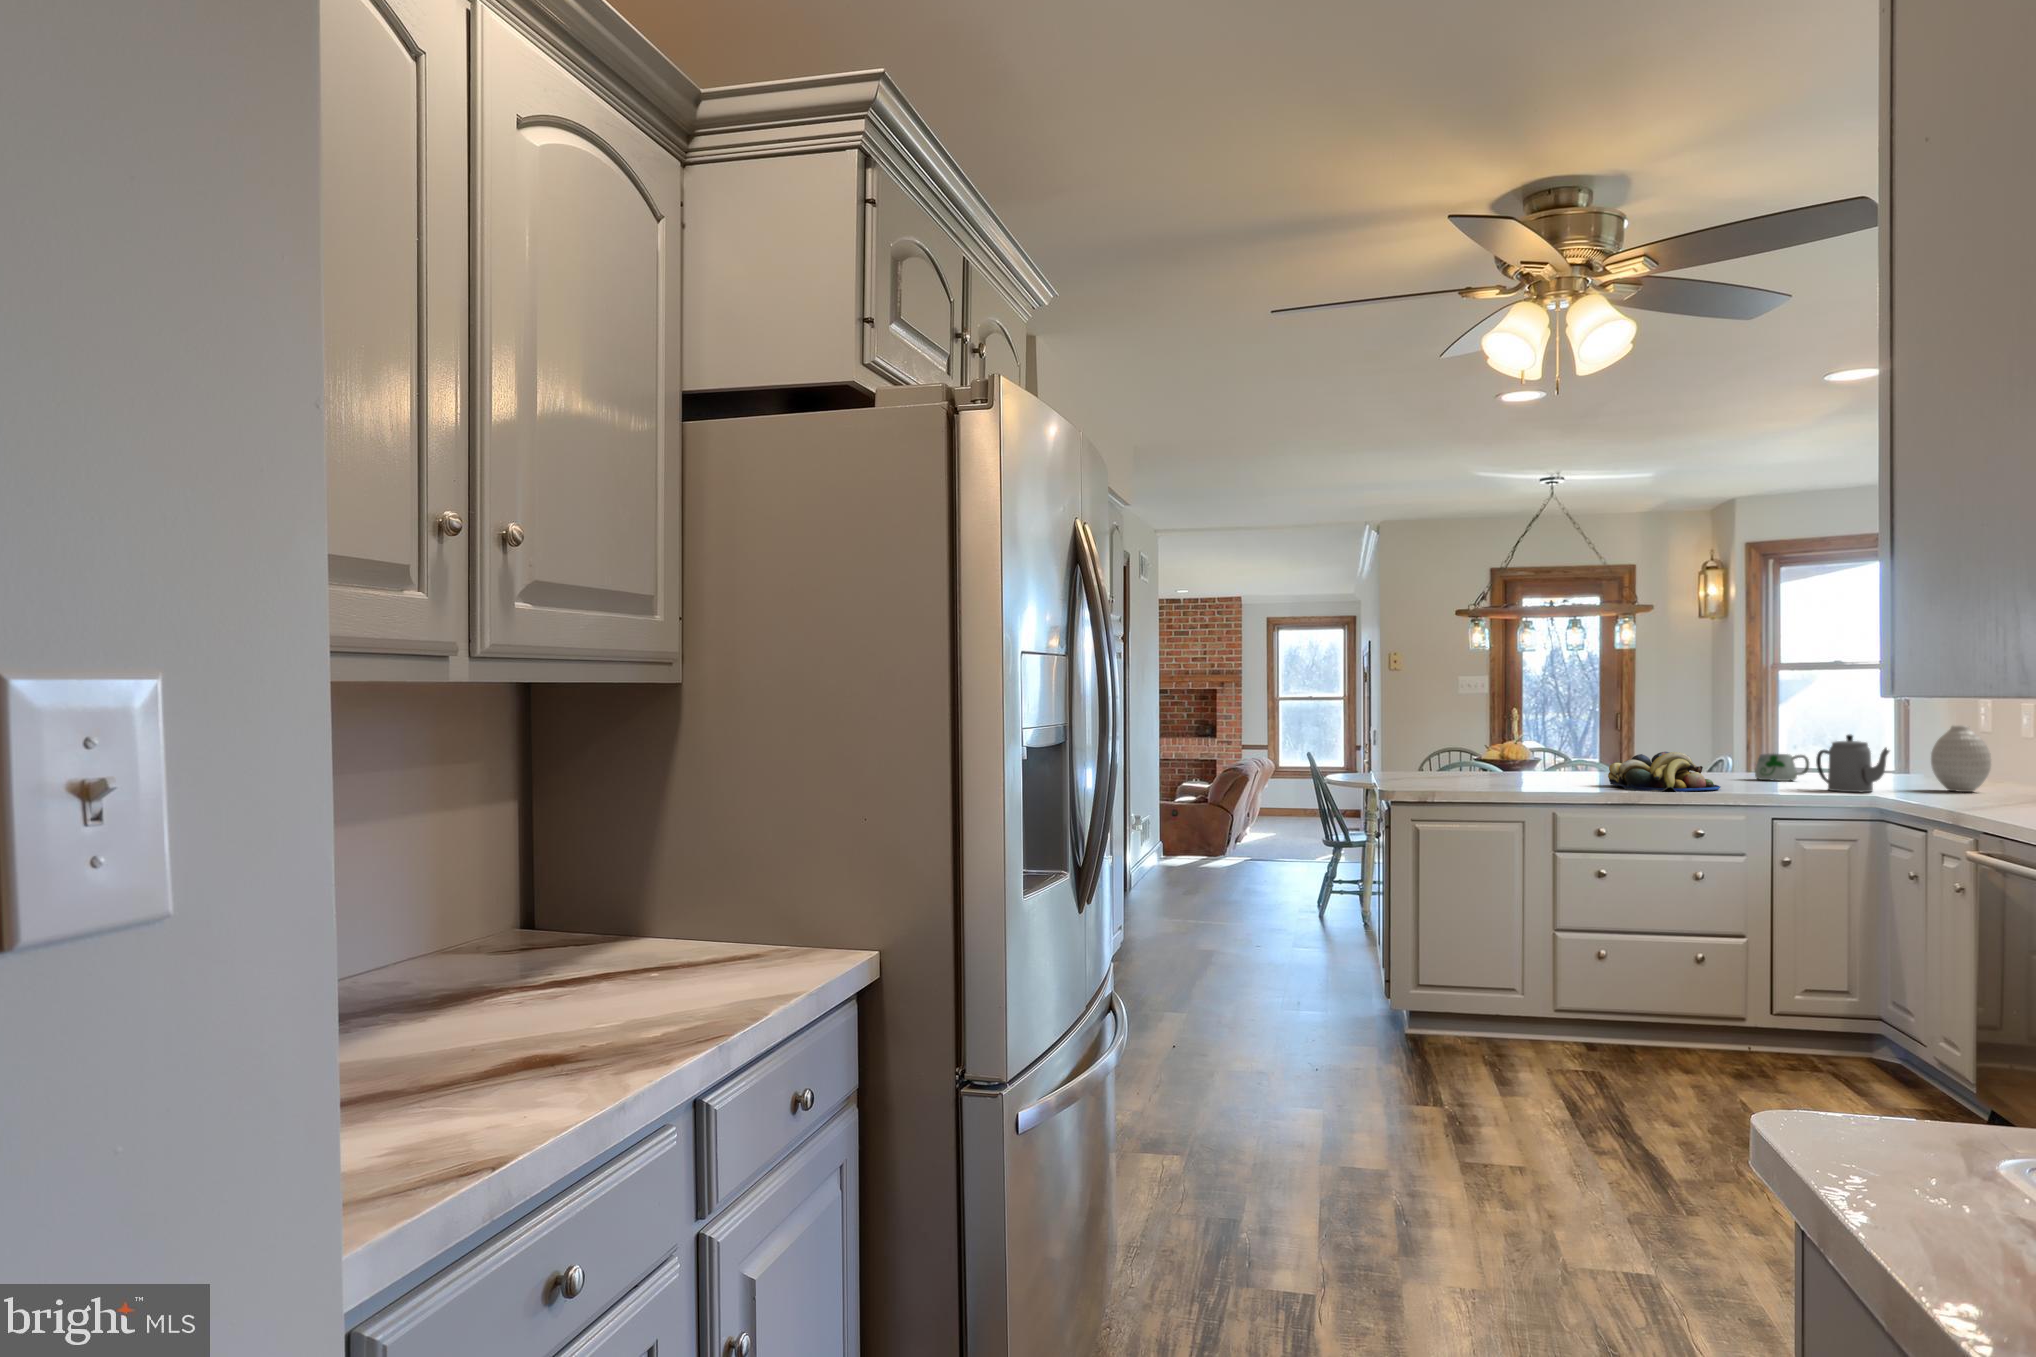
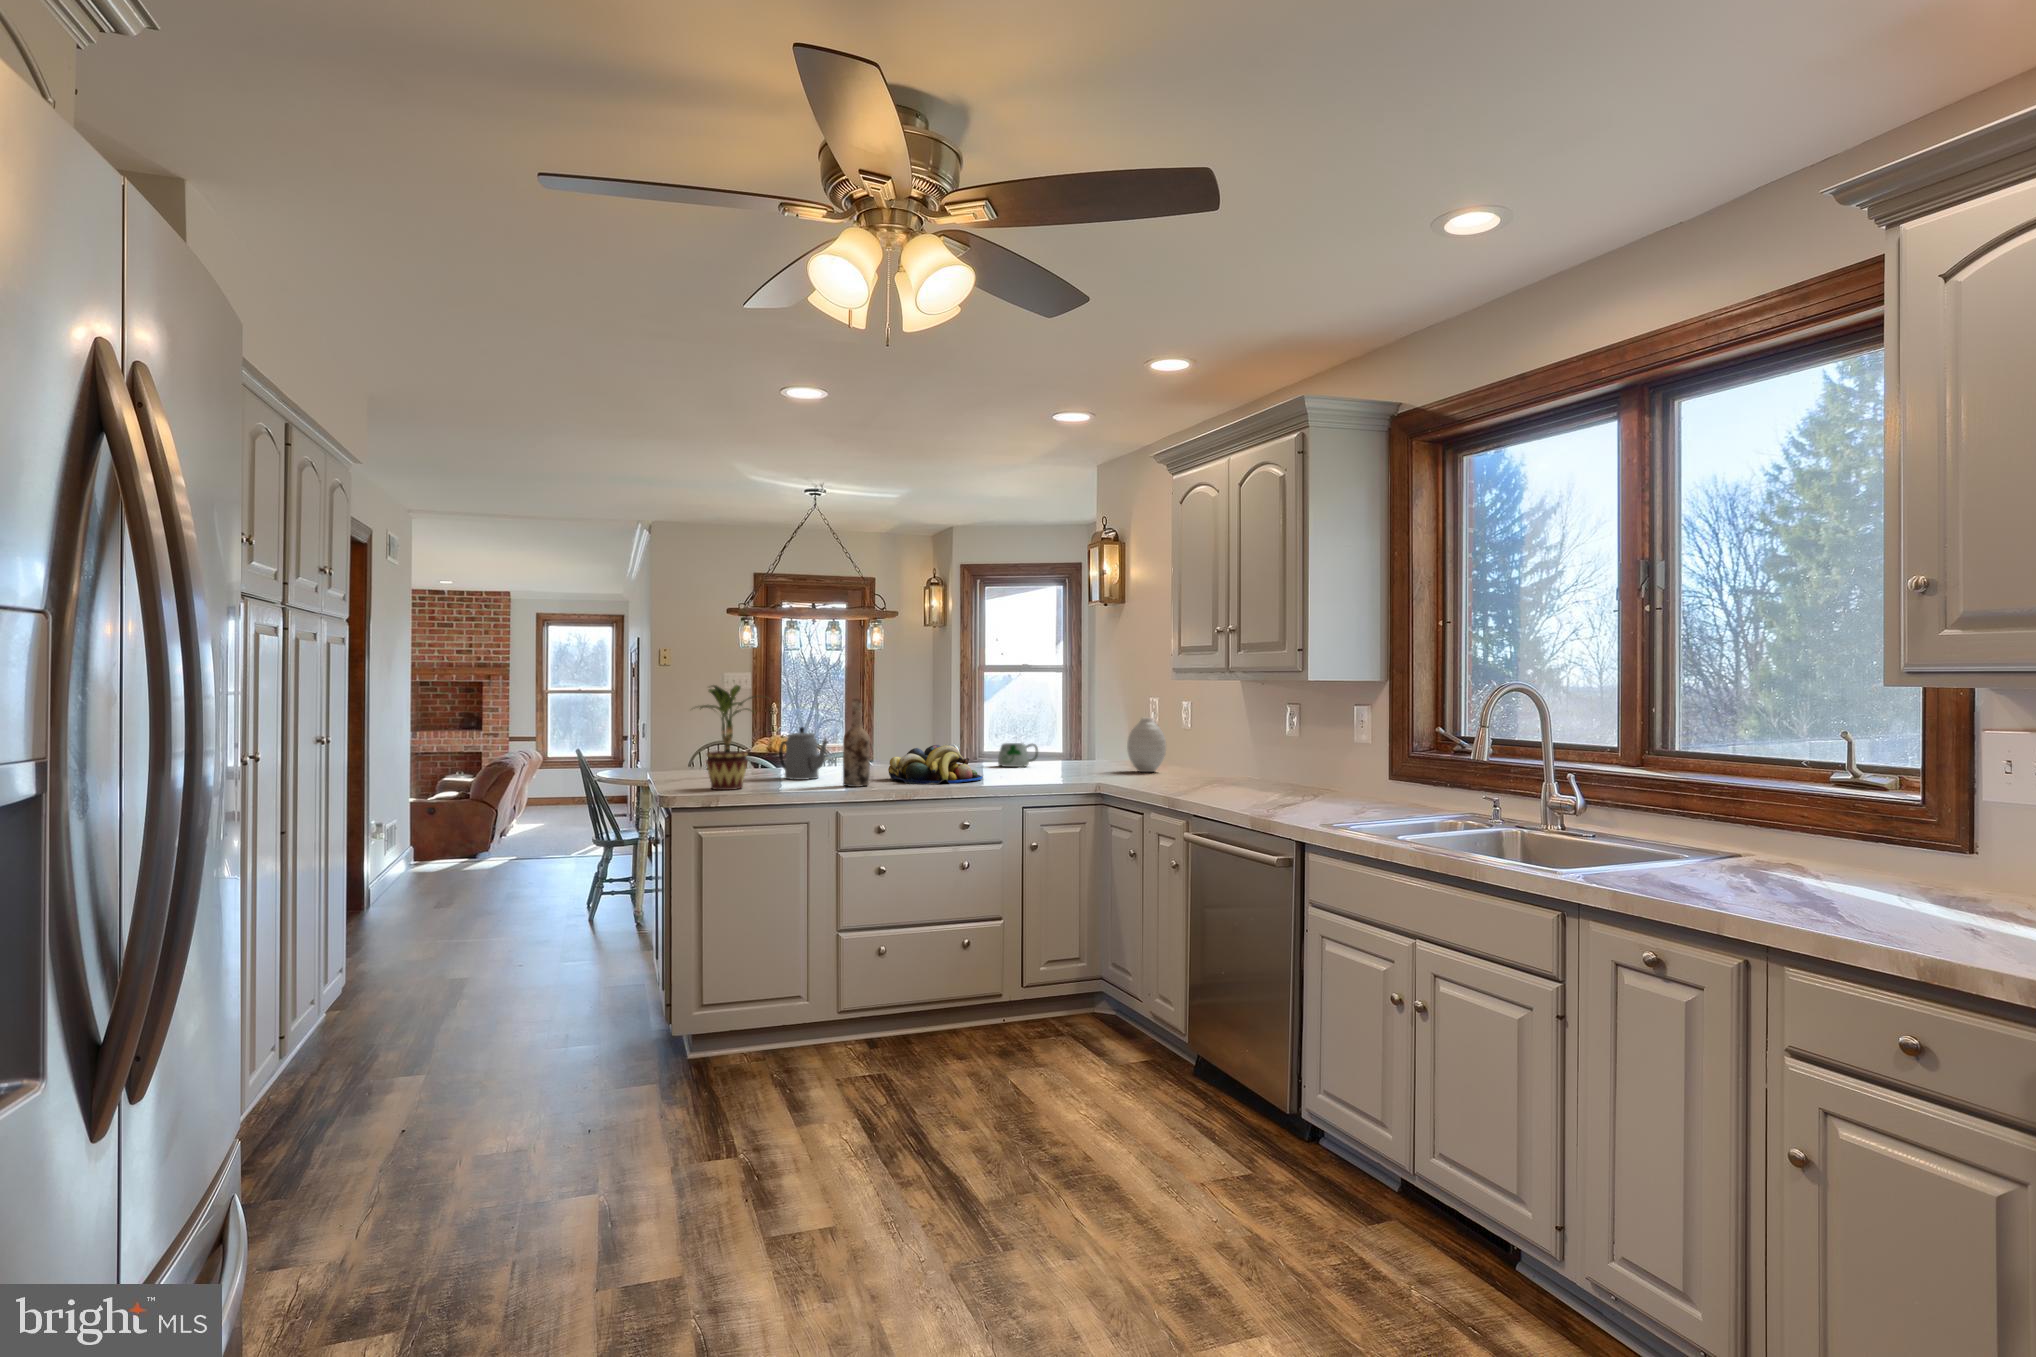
potted plant: none [1401,690,1480,787] -> present [700,685,755,790]
wine bottle: none [1554,703,1583,790] -> present [843,699,870,787]
teapot: present [1816,735,1889,792] -> present [779,727,827,780]

